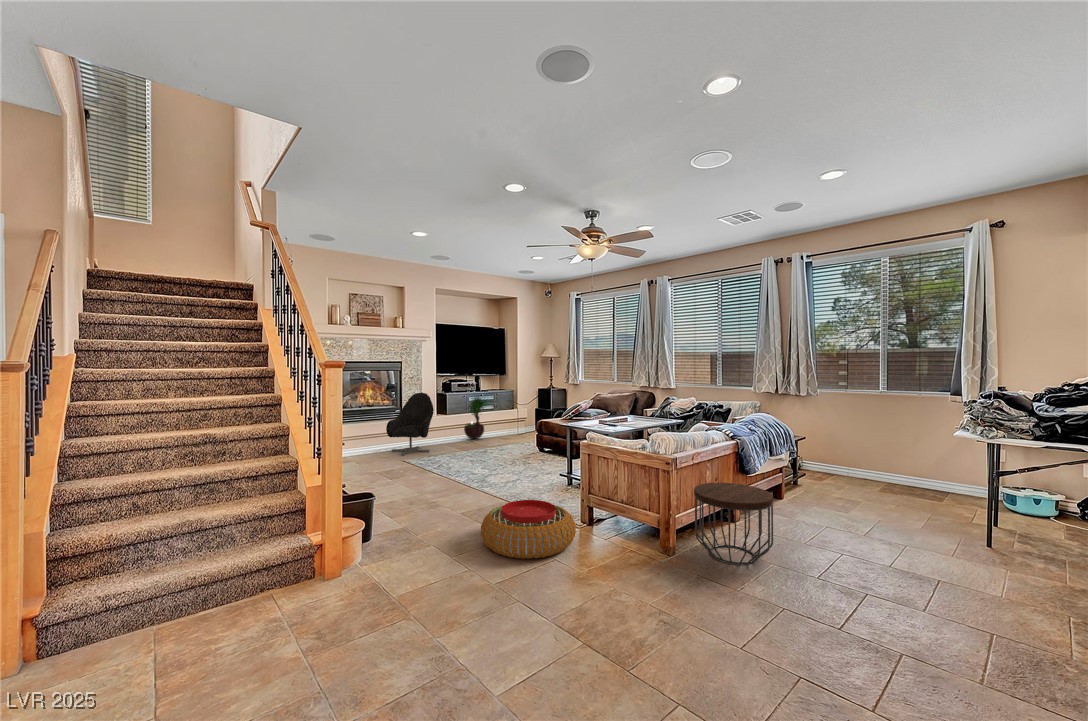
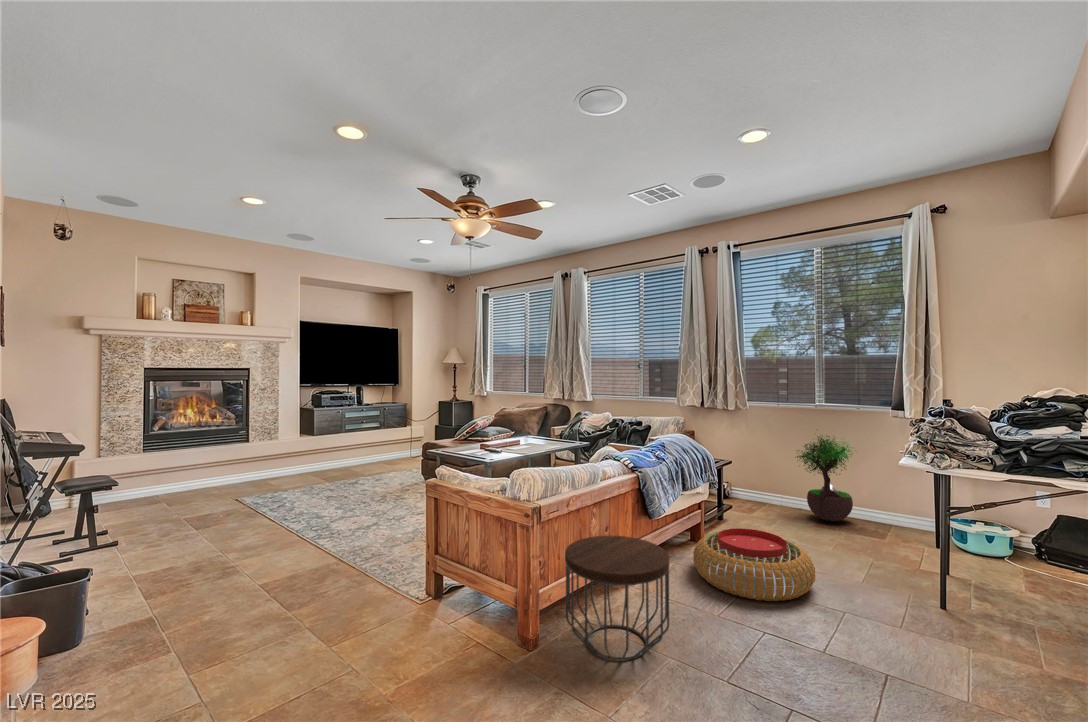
armchair: present [386,393,434,455] -> none [220,408,291,491]
potted tree: present [464,397,488,439] -> present [797,433,854,522]
pouf: present [481,500,576,559] -> present [693,528,815,601]

